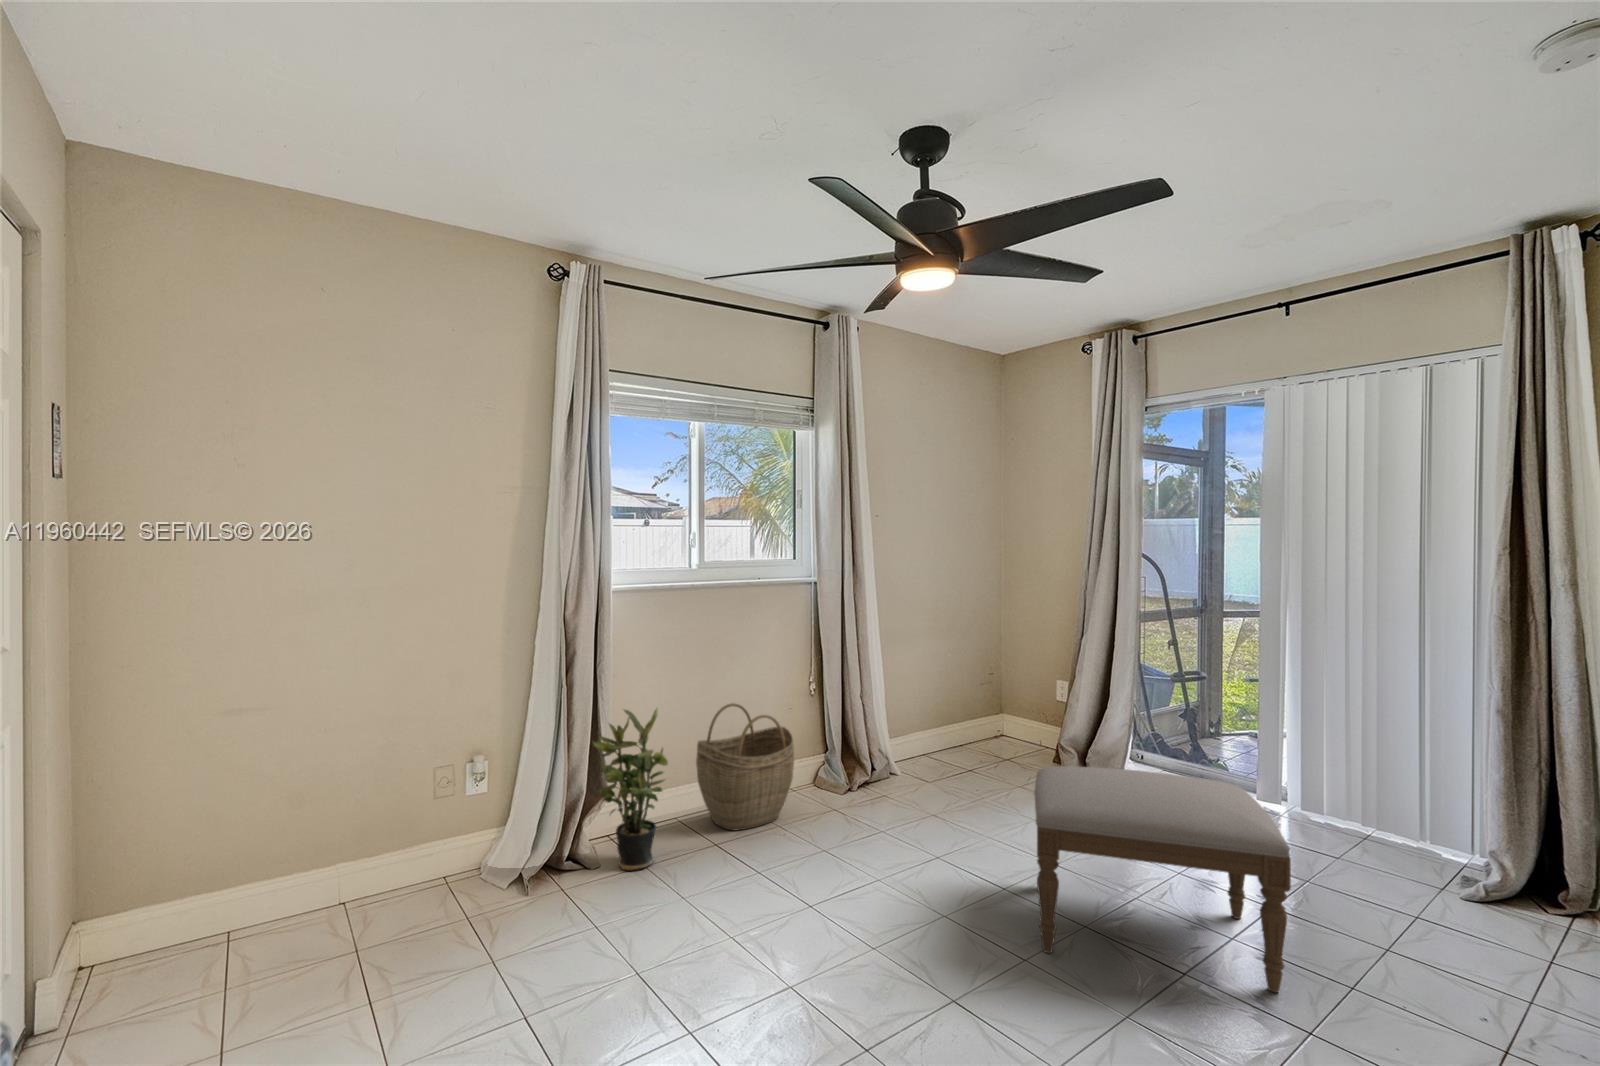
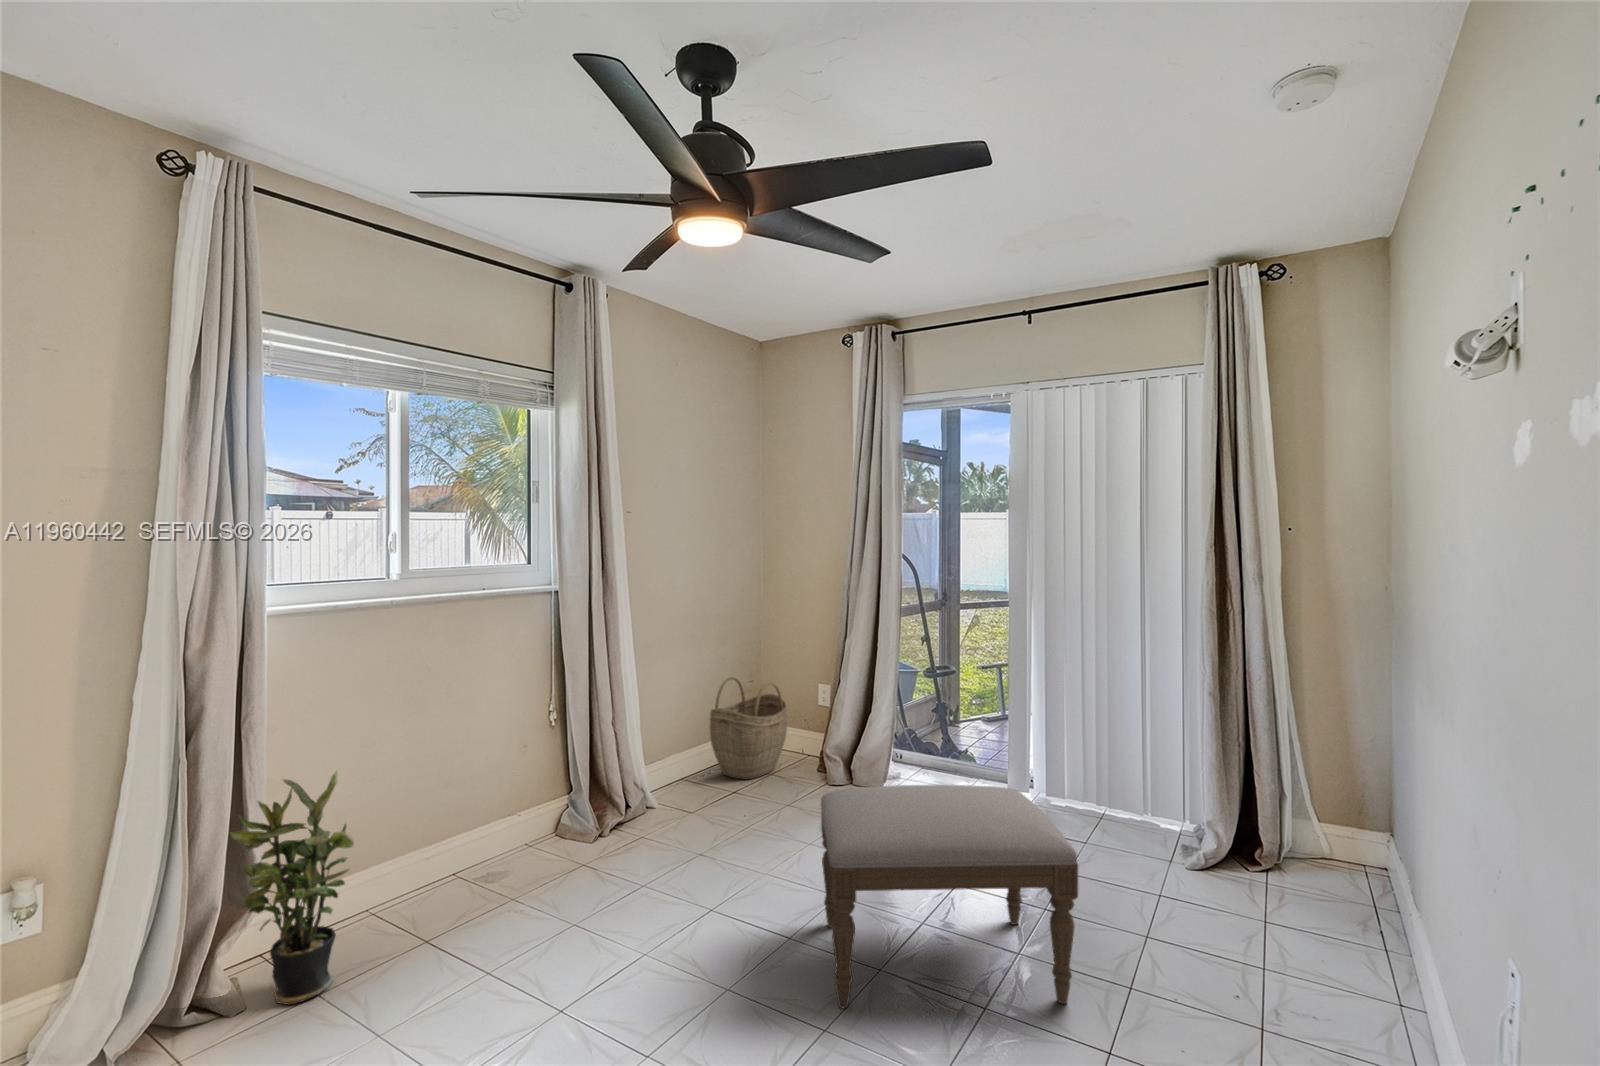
woven basket: present [696,703,794,830] -> present [710,677,787,779]

